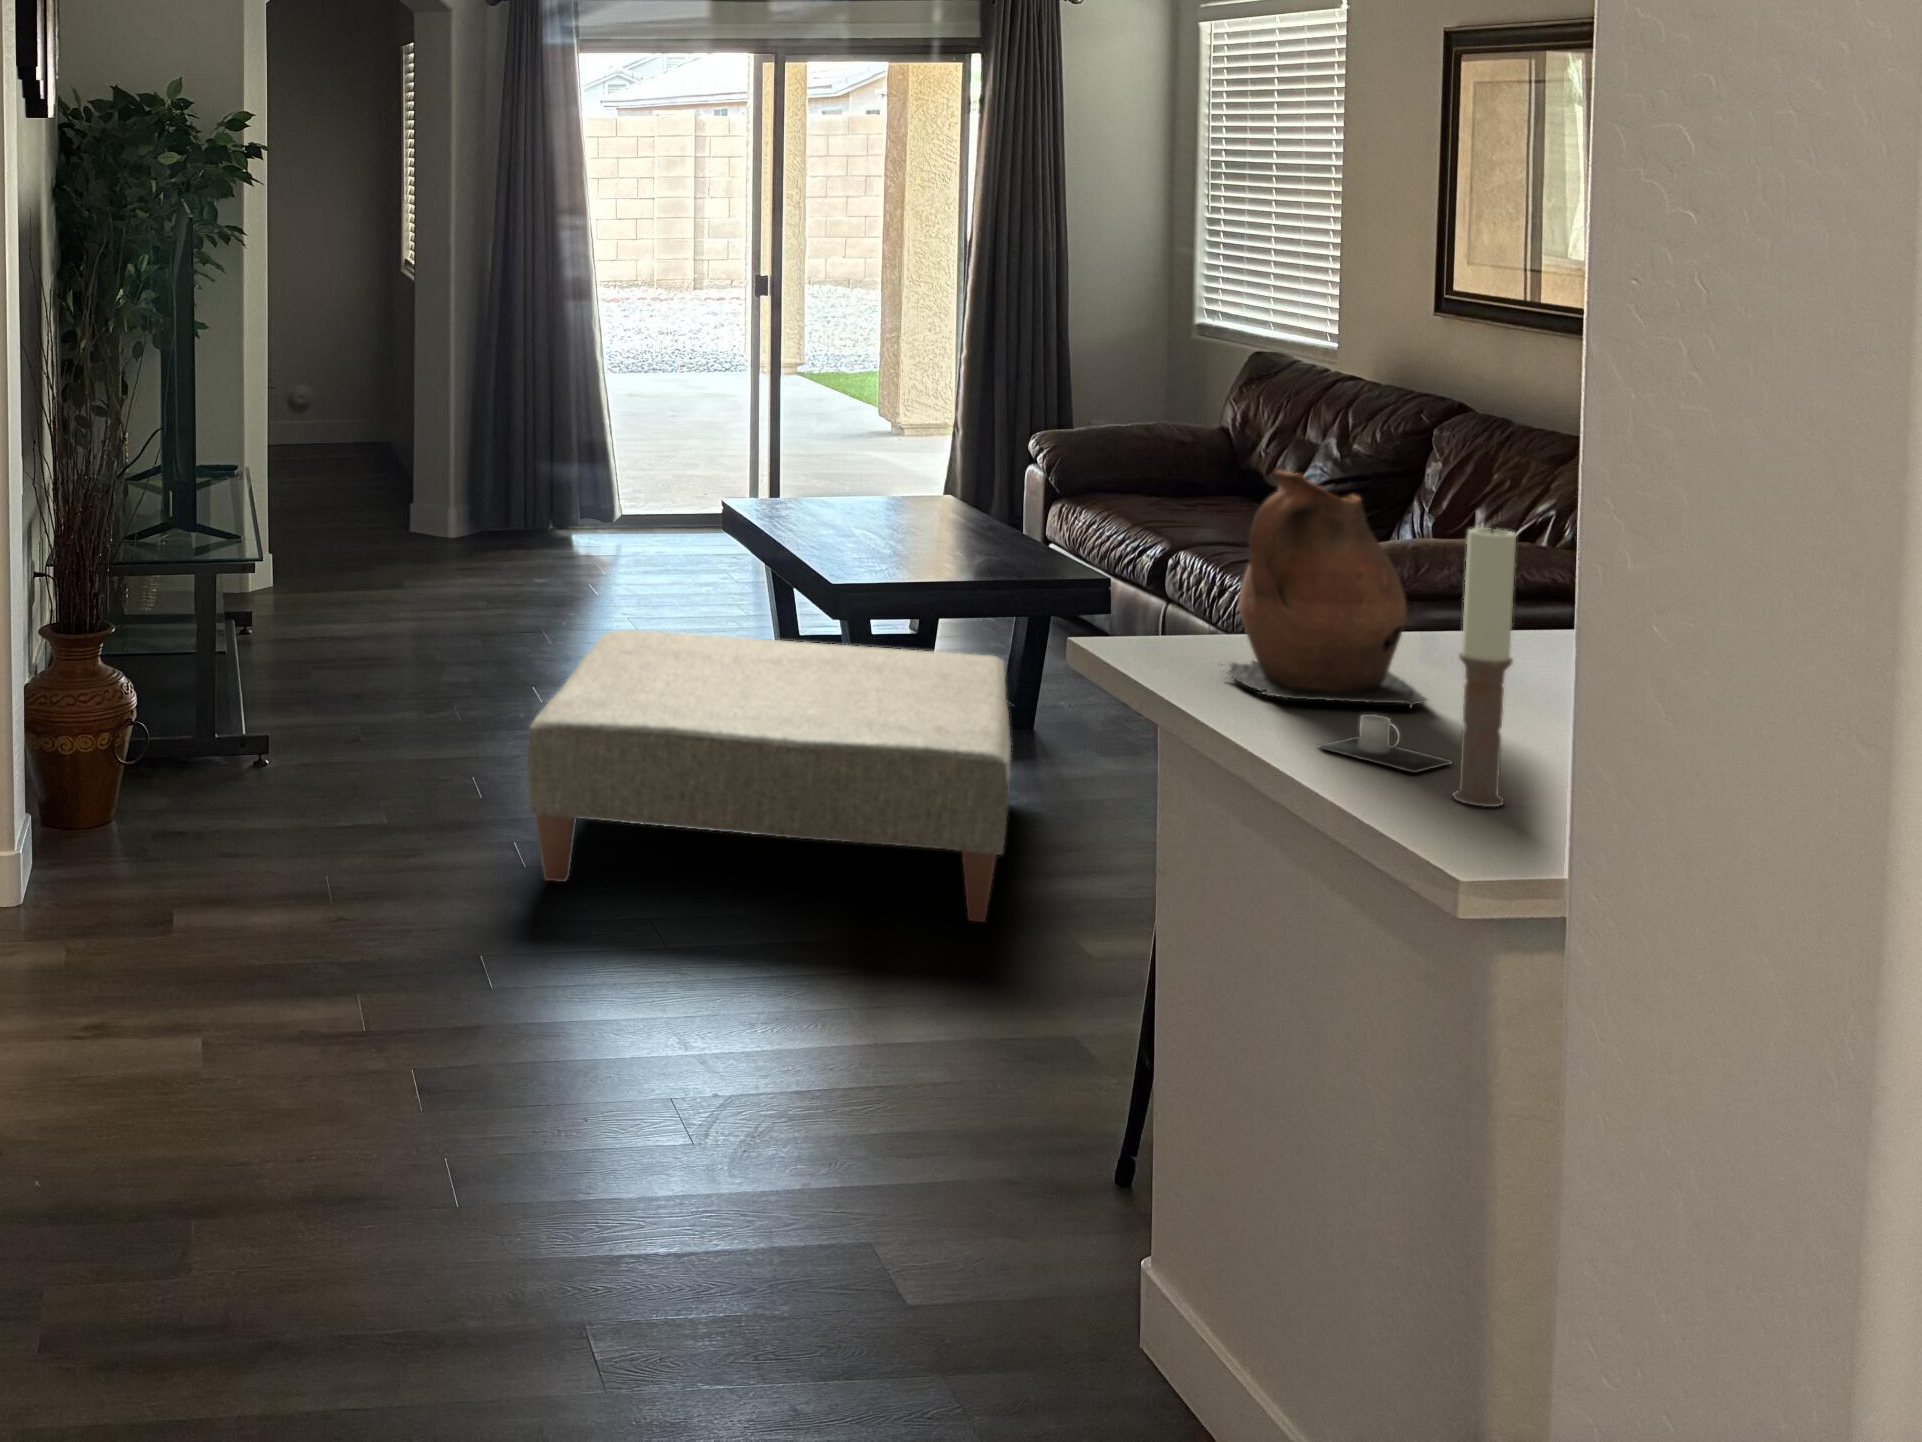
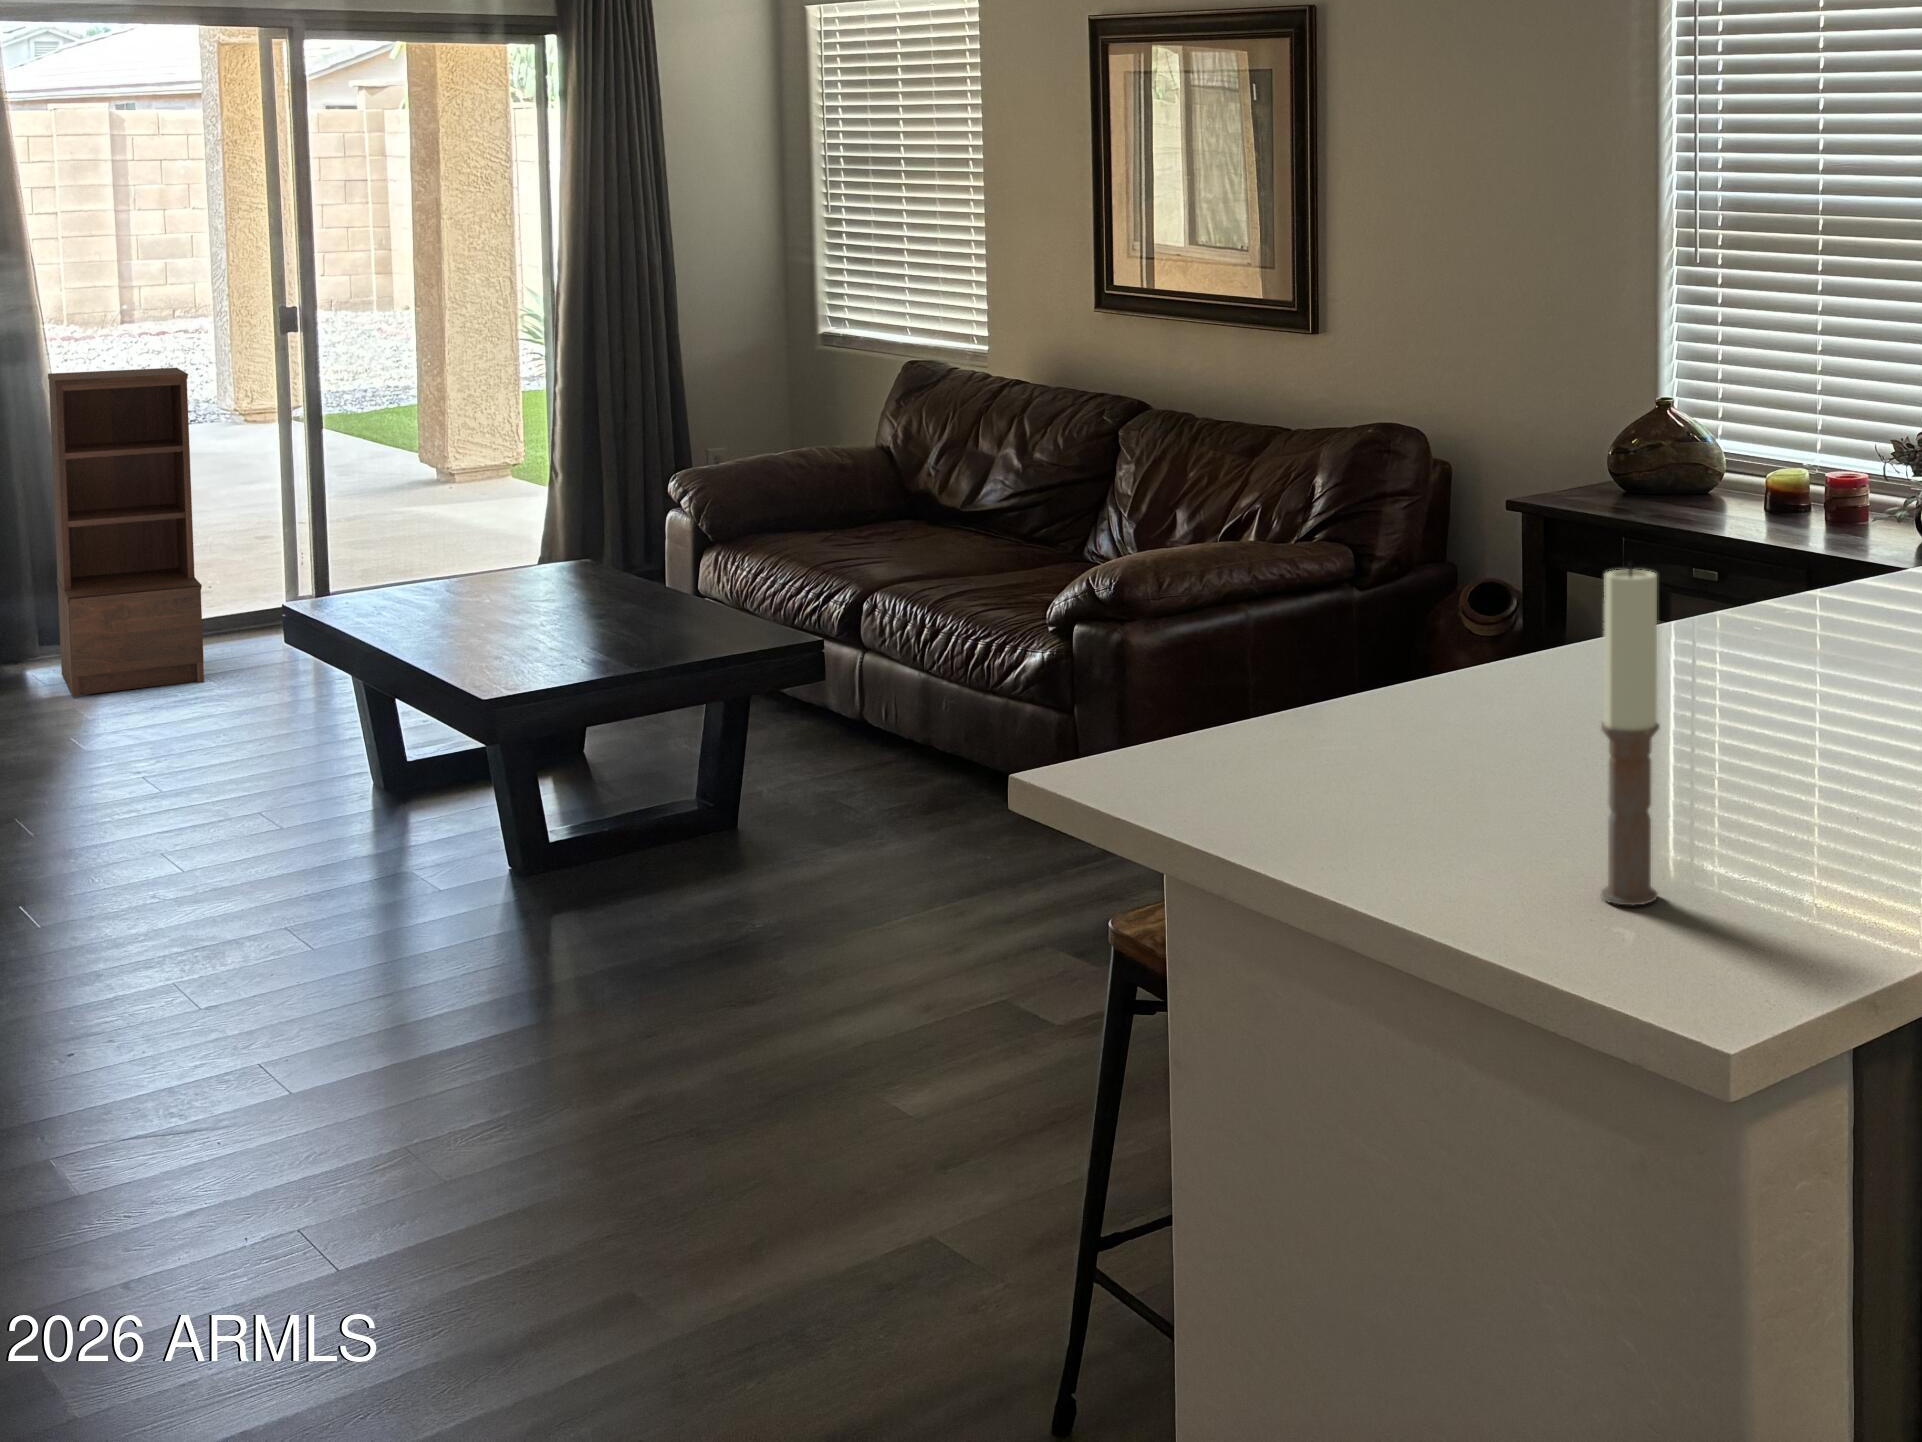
bookshelf: none [592,315,684,558] -> present [48,368,204,697]
ceramic pitcher: present [1228,471,1427,707] -> none [1223,519,1473,801]
ottoman: present [527,630,1011,922] -> none [88,757,798,1208]
mug: present [1319,714,1452,773] -> none [1416,808,1562,875]

